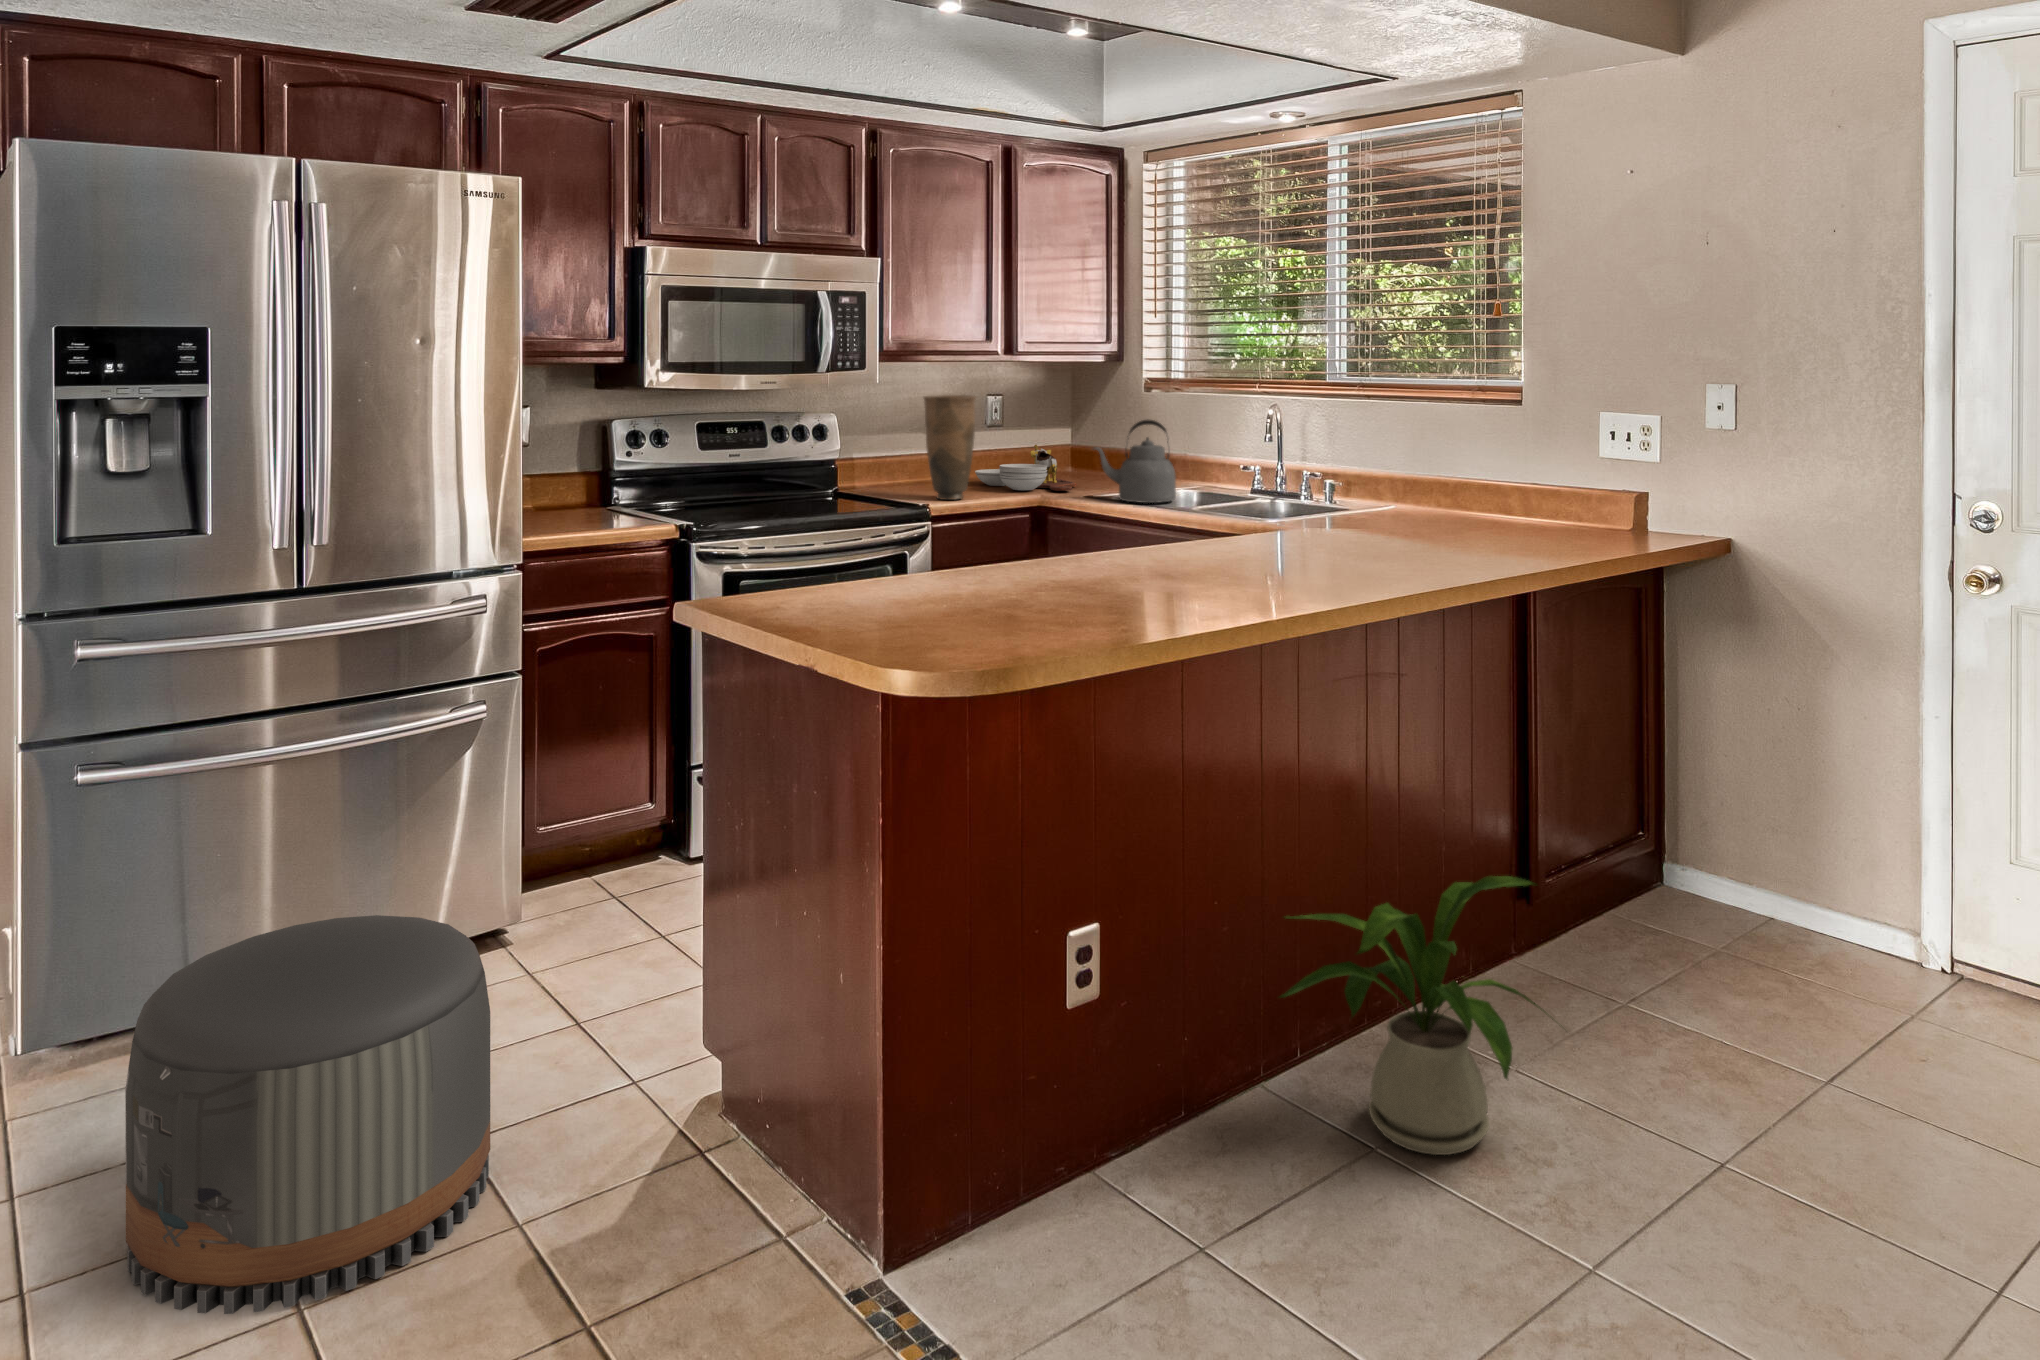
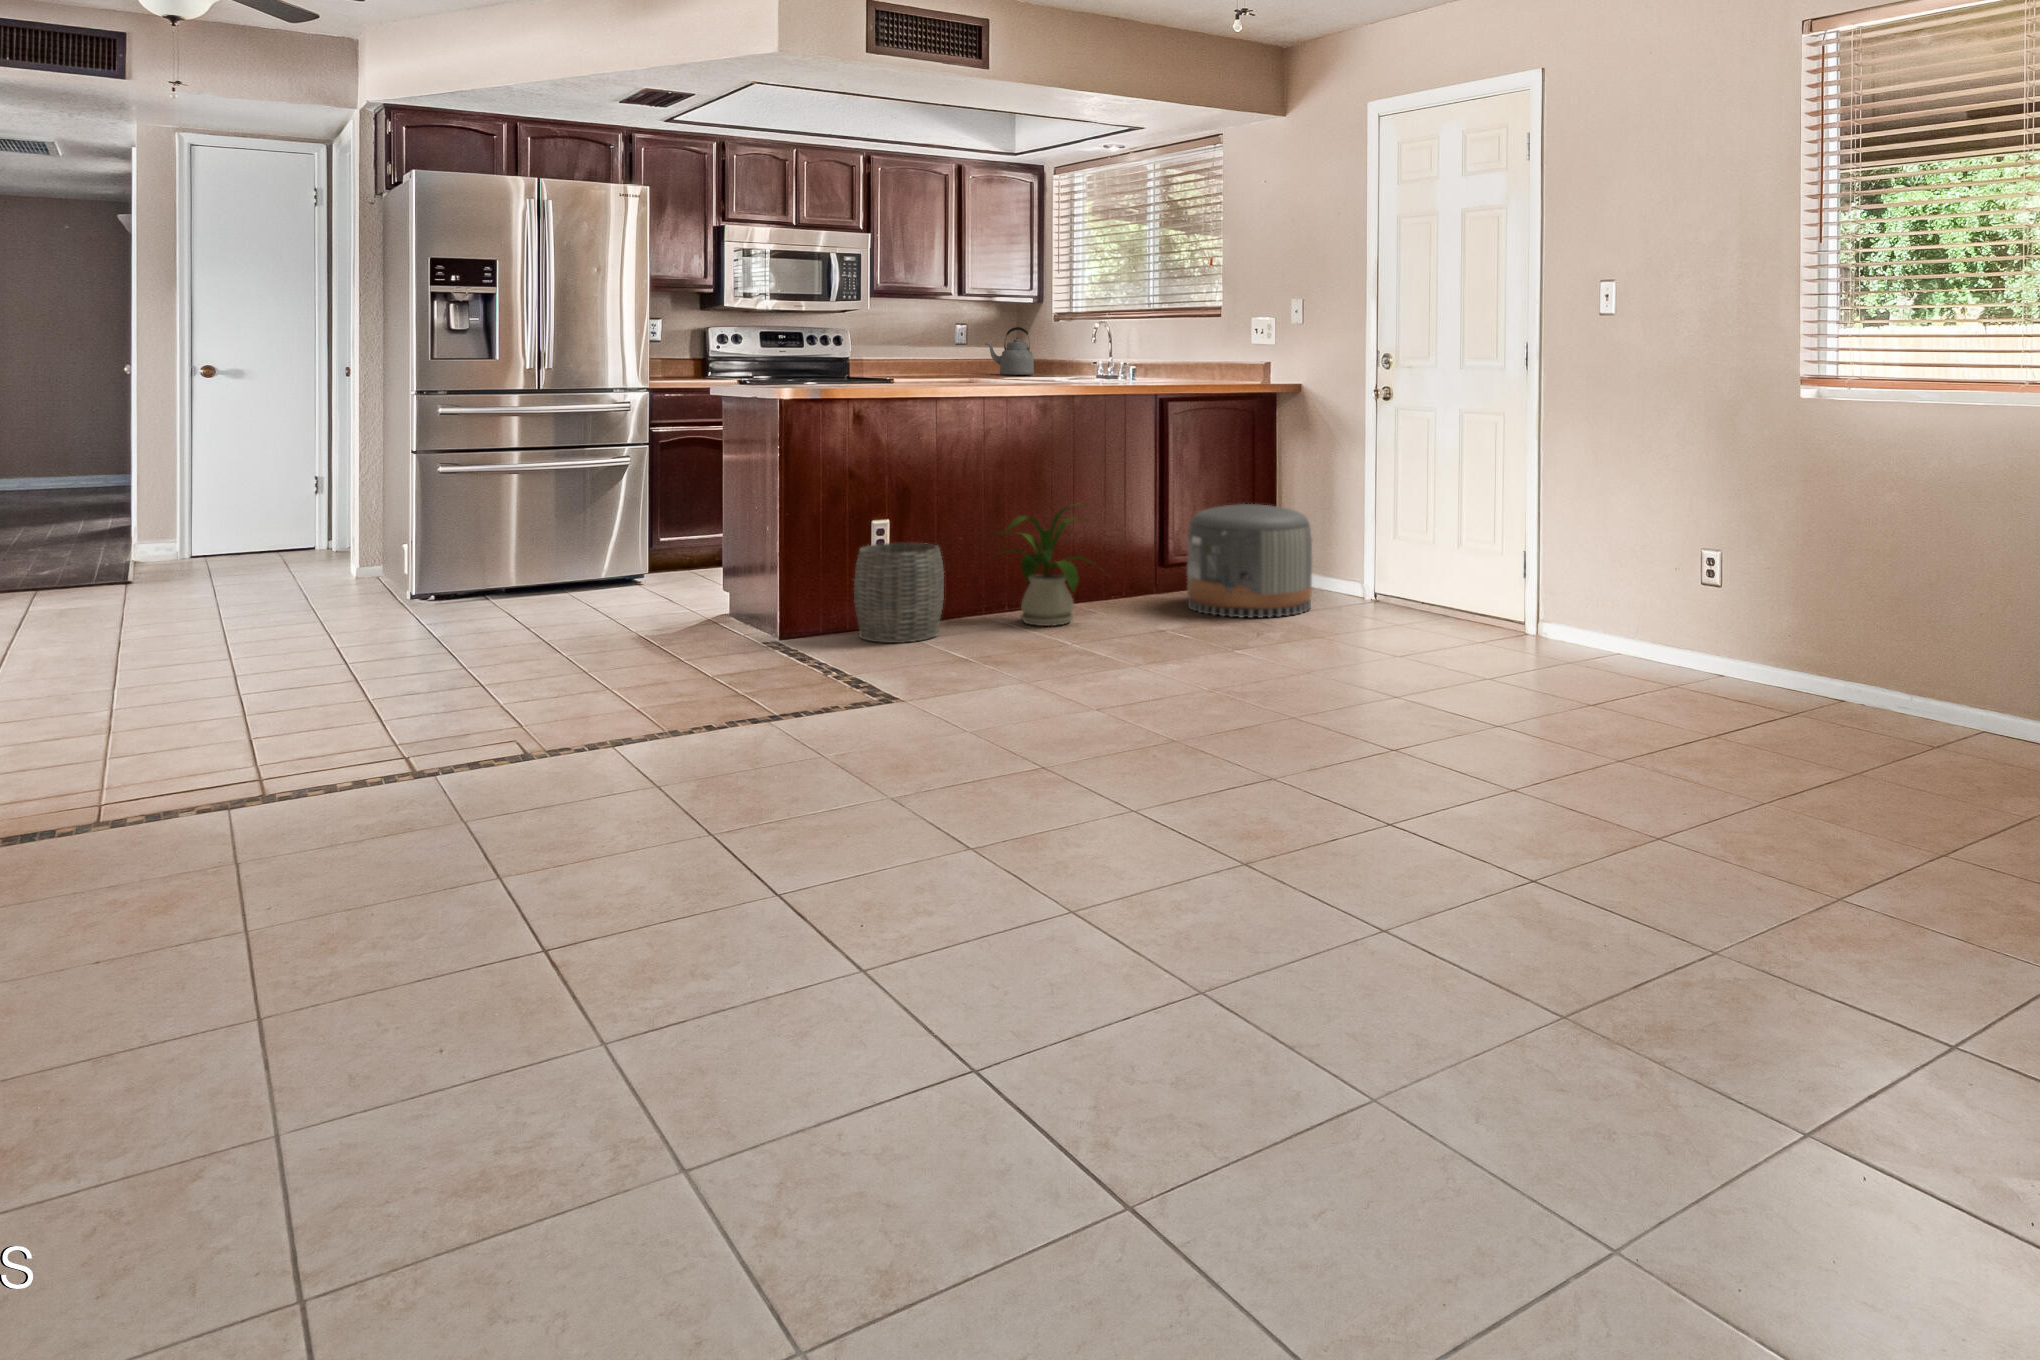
vase: present [924,395,976,500] -> none [885,312,917,372]
cutting board: present [975,445,1077,491] -> none [926,347,987,371]
pouf: present [125,915,490,1314] -> present [1187,504,1312,618]
woven basket: none [1050,986,1256,1291] -> present [854,543,944,643]

